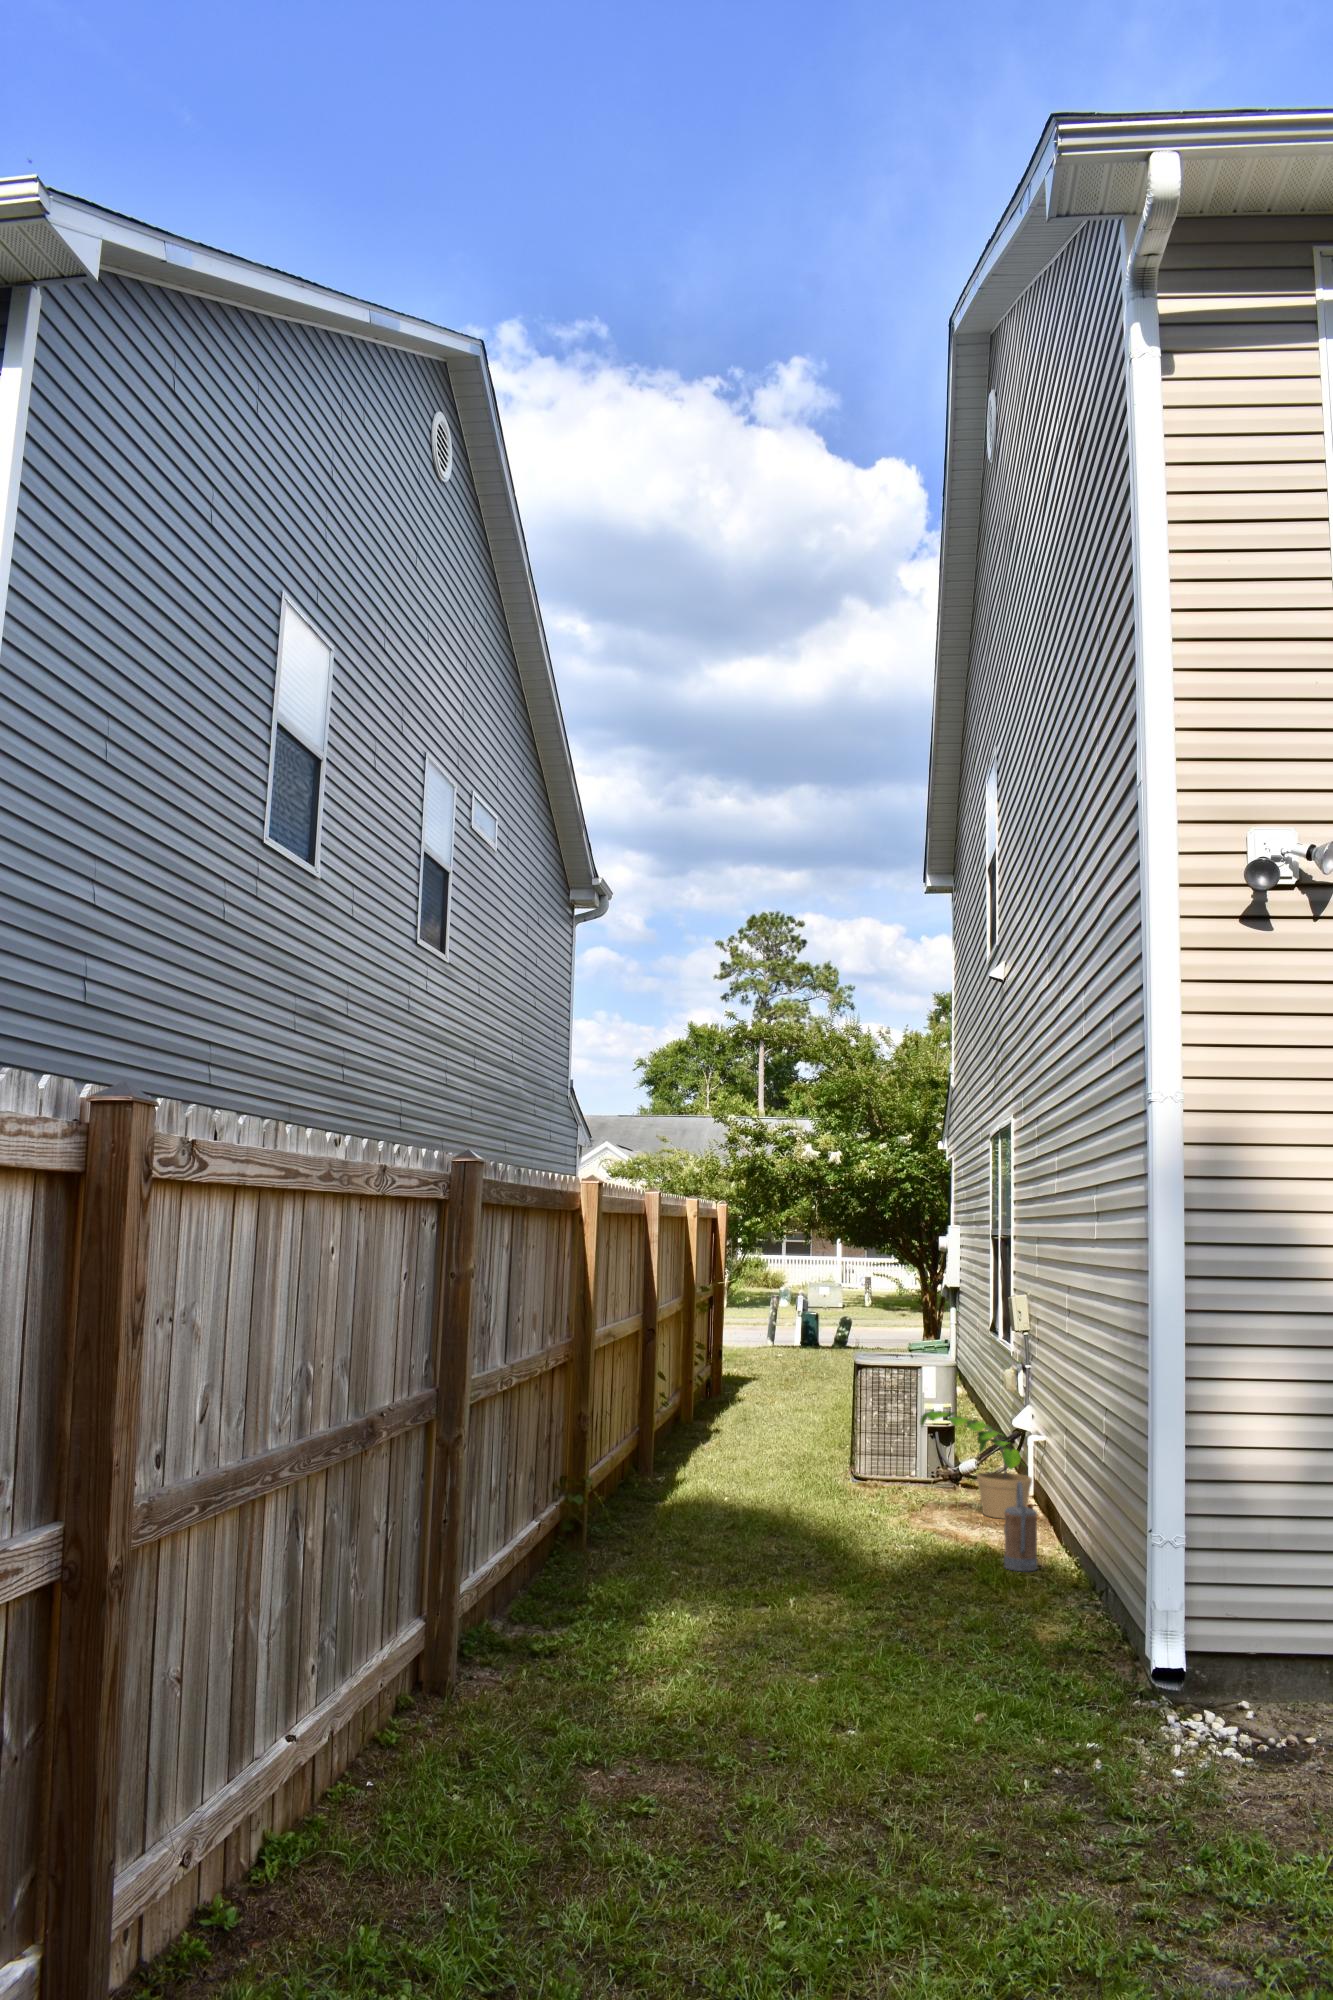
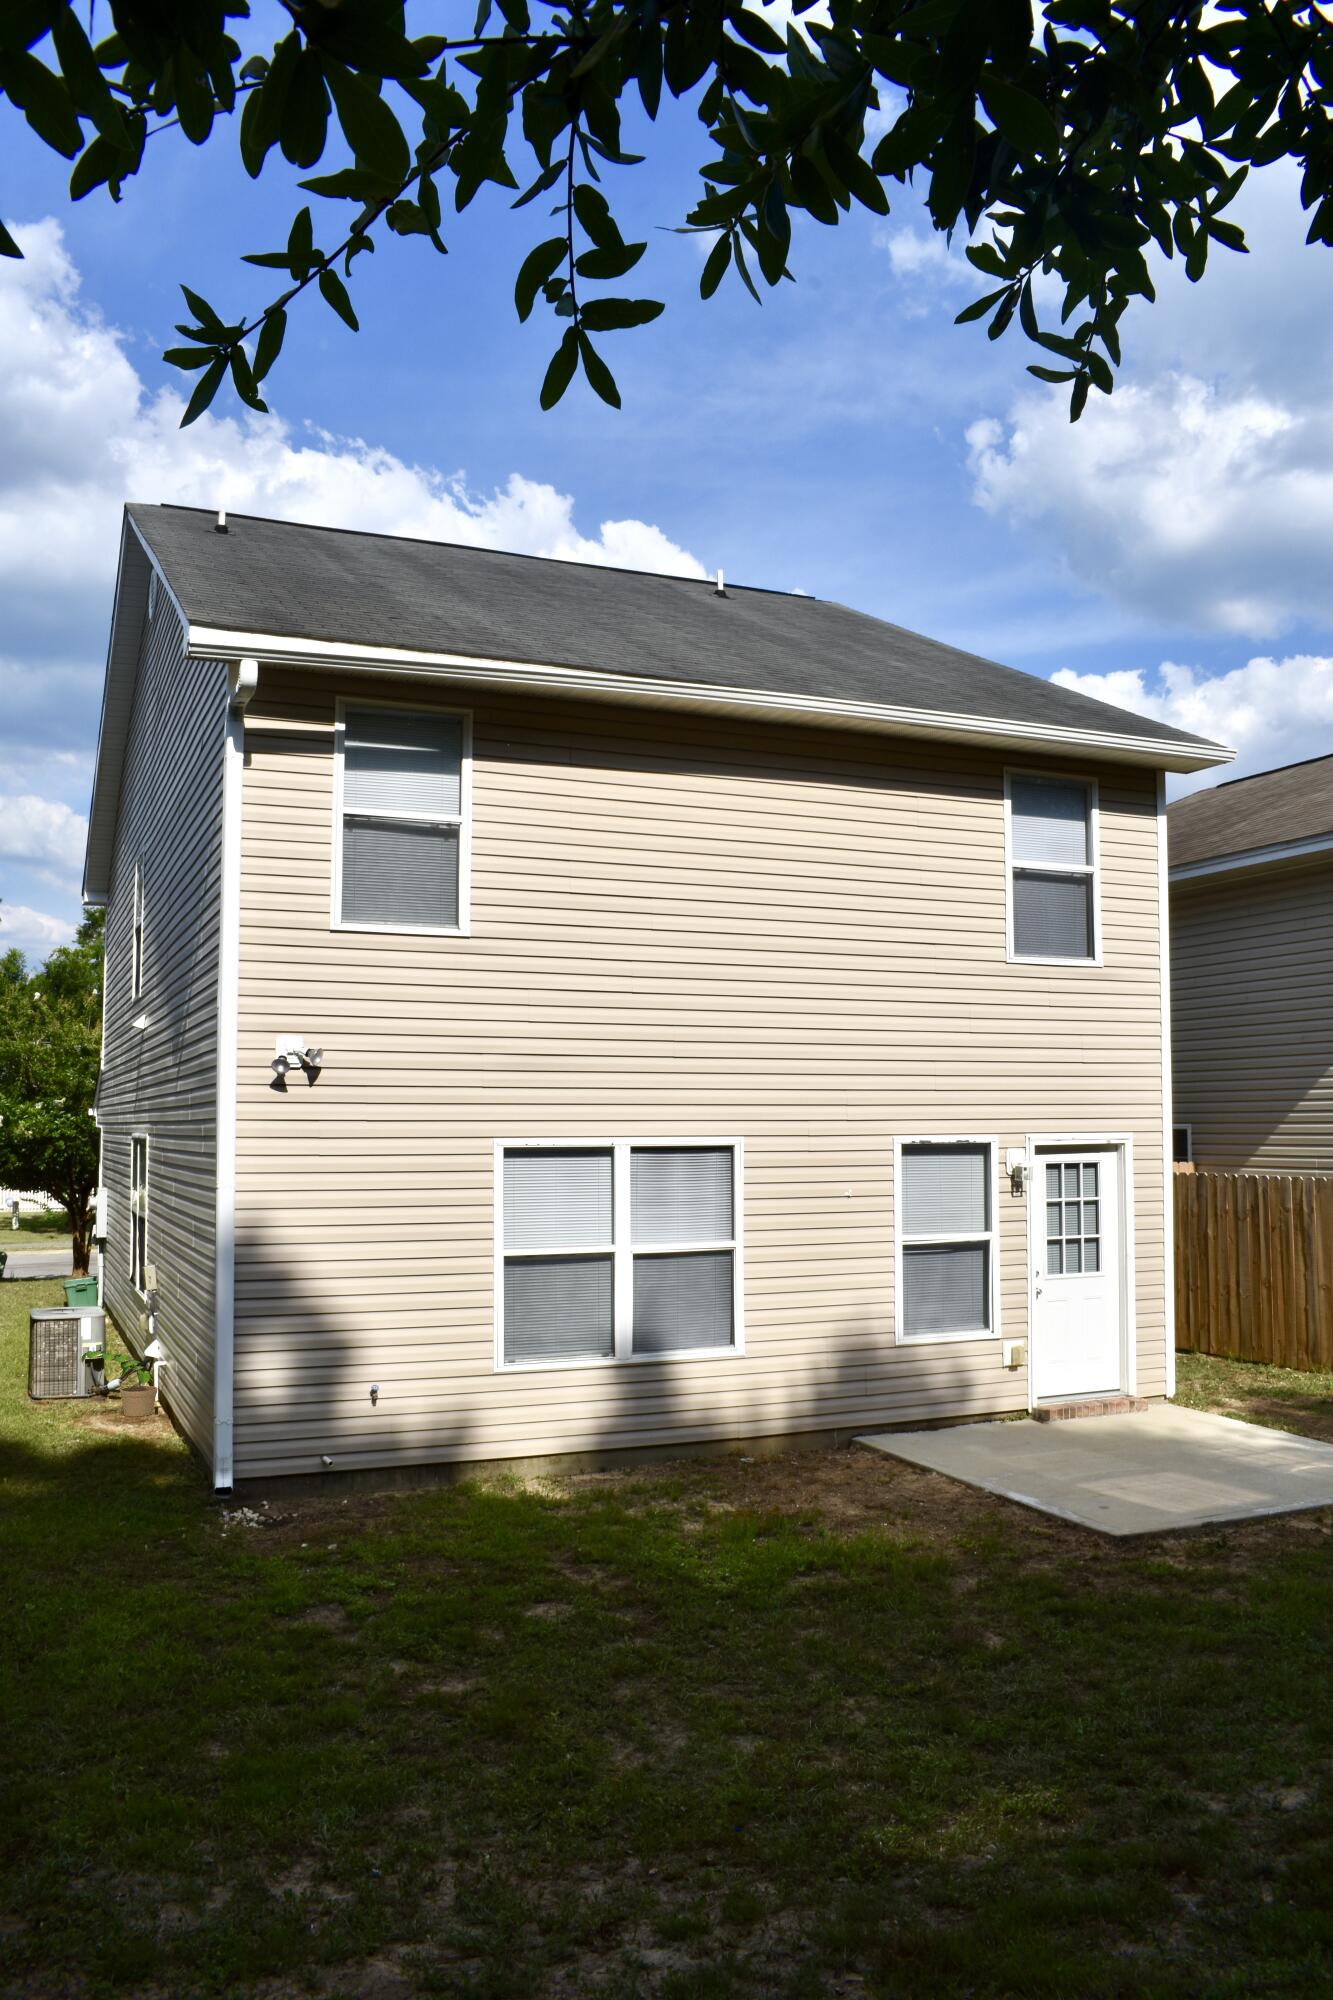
watering can: present [1004,1481,1037,1571] -> none [138,1394,159,1449]

